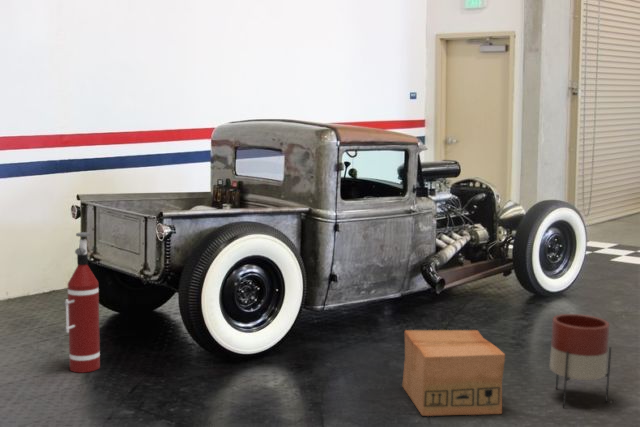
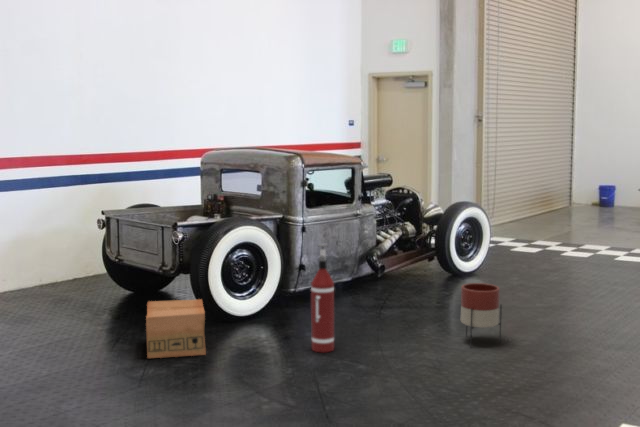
fire extinguisher: present [63,232,100,372] -> present [311,243,334,352]
cardboard box: present [402,330,505,416] -> present [146,299,206,358]

